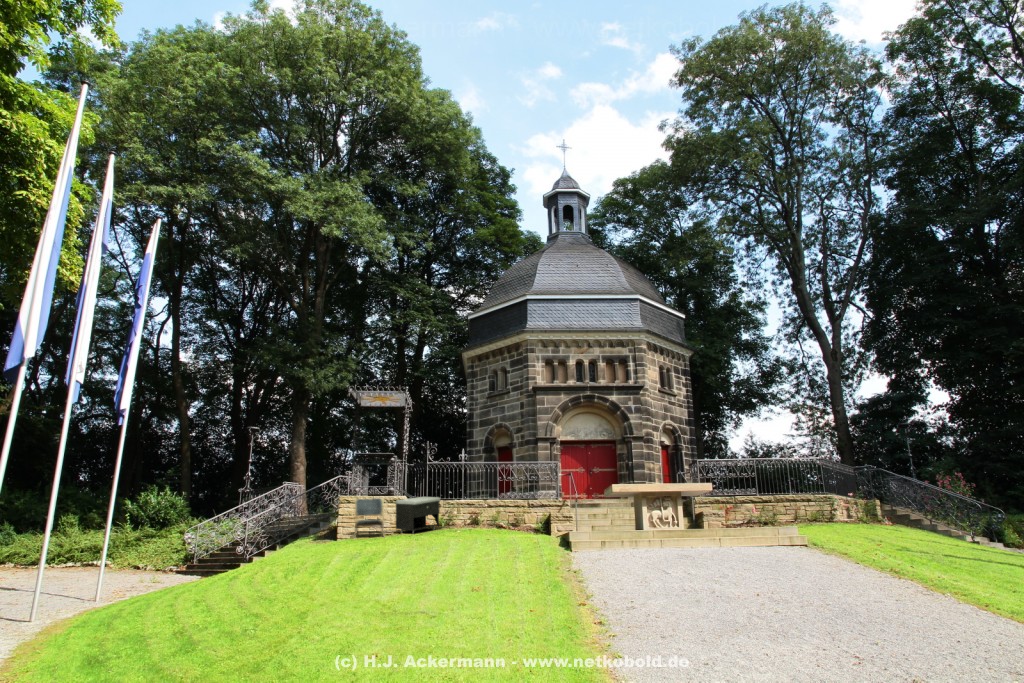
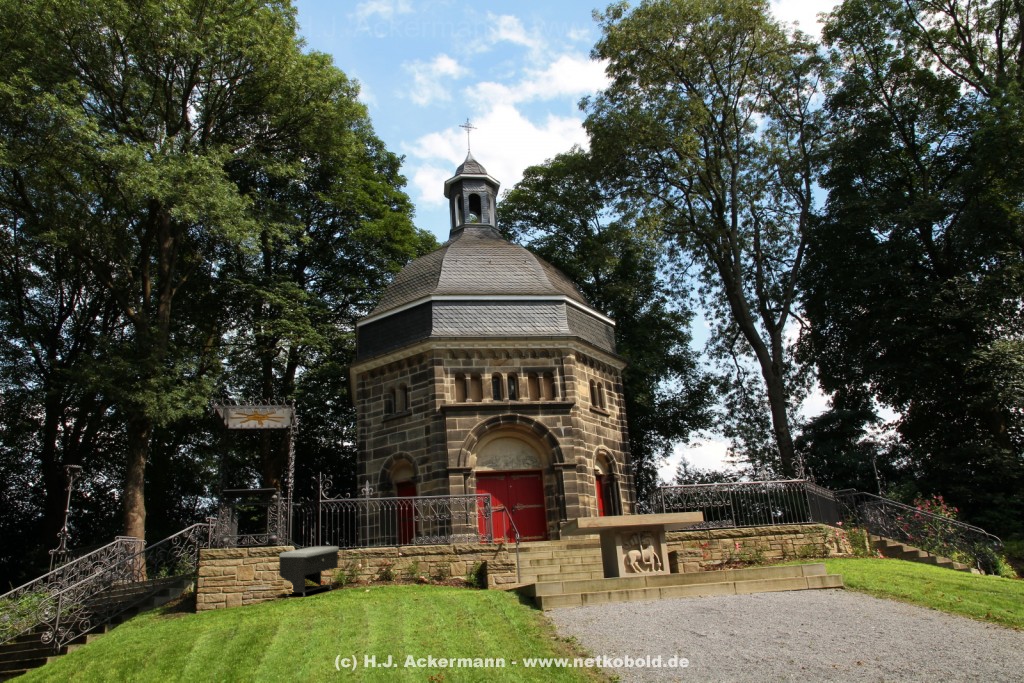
lounge chair: present [354,498,384,534] -> none [223,550,266,608]

